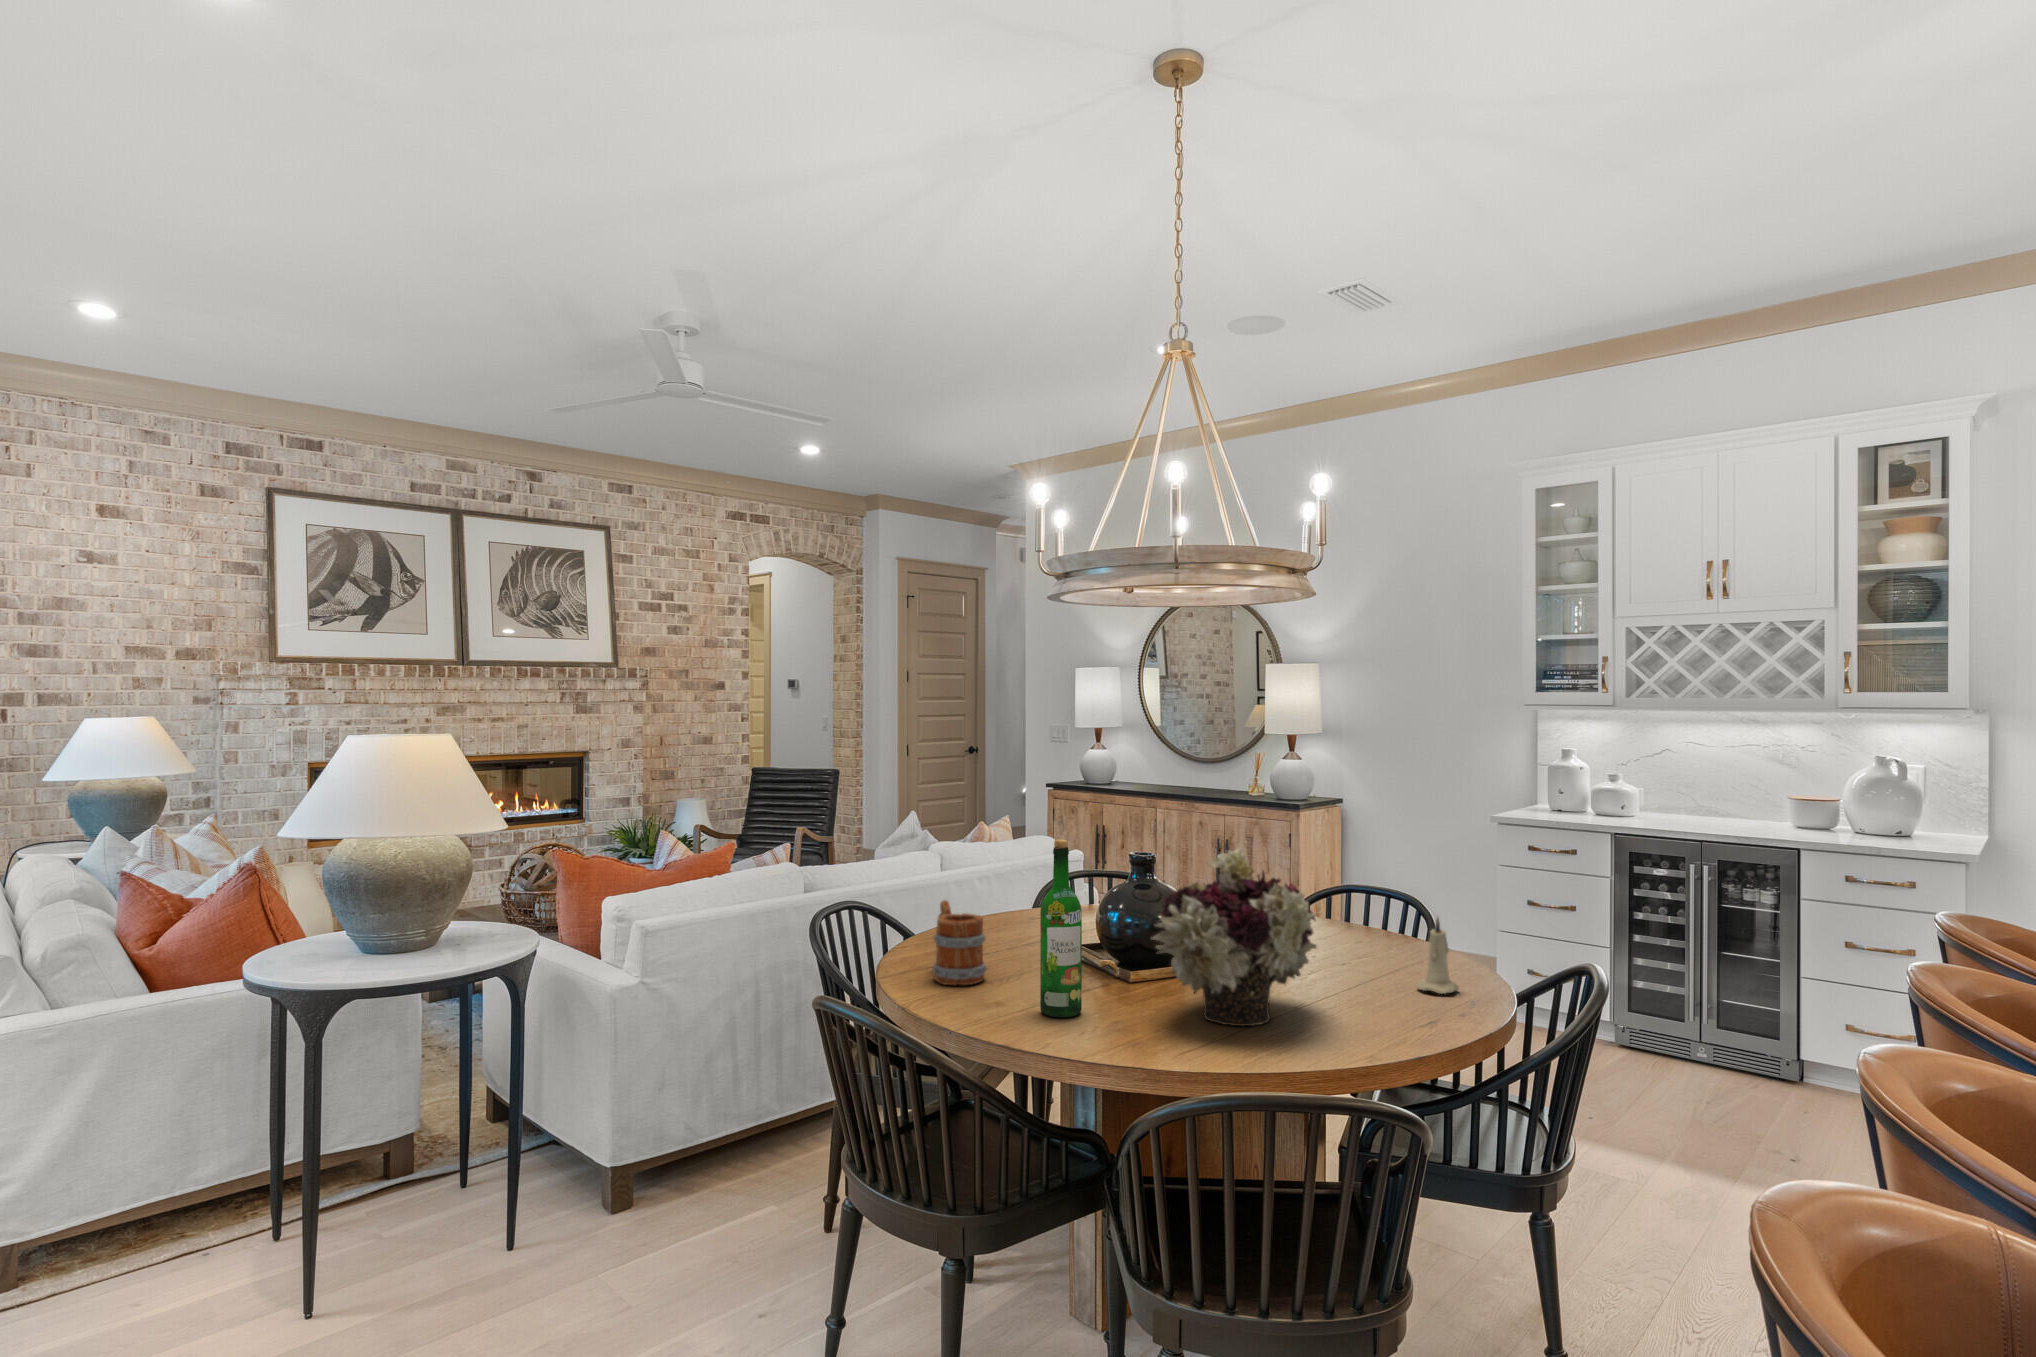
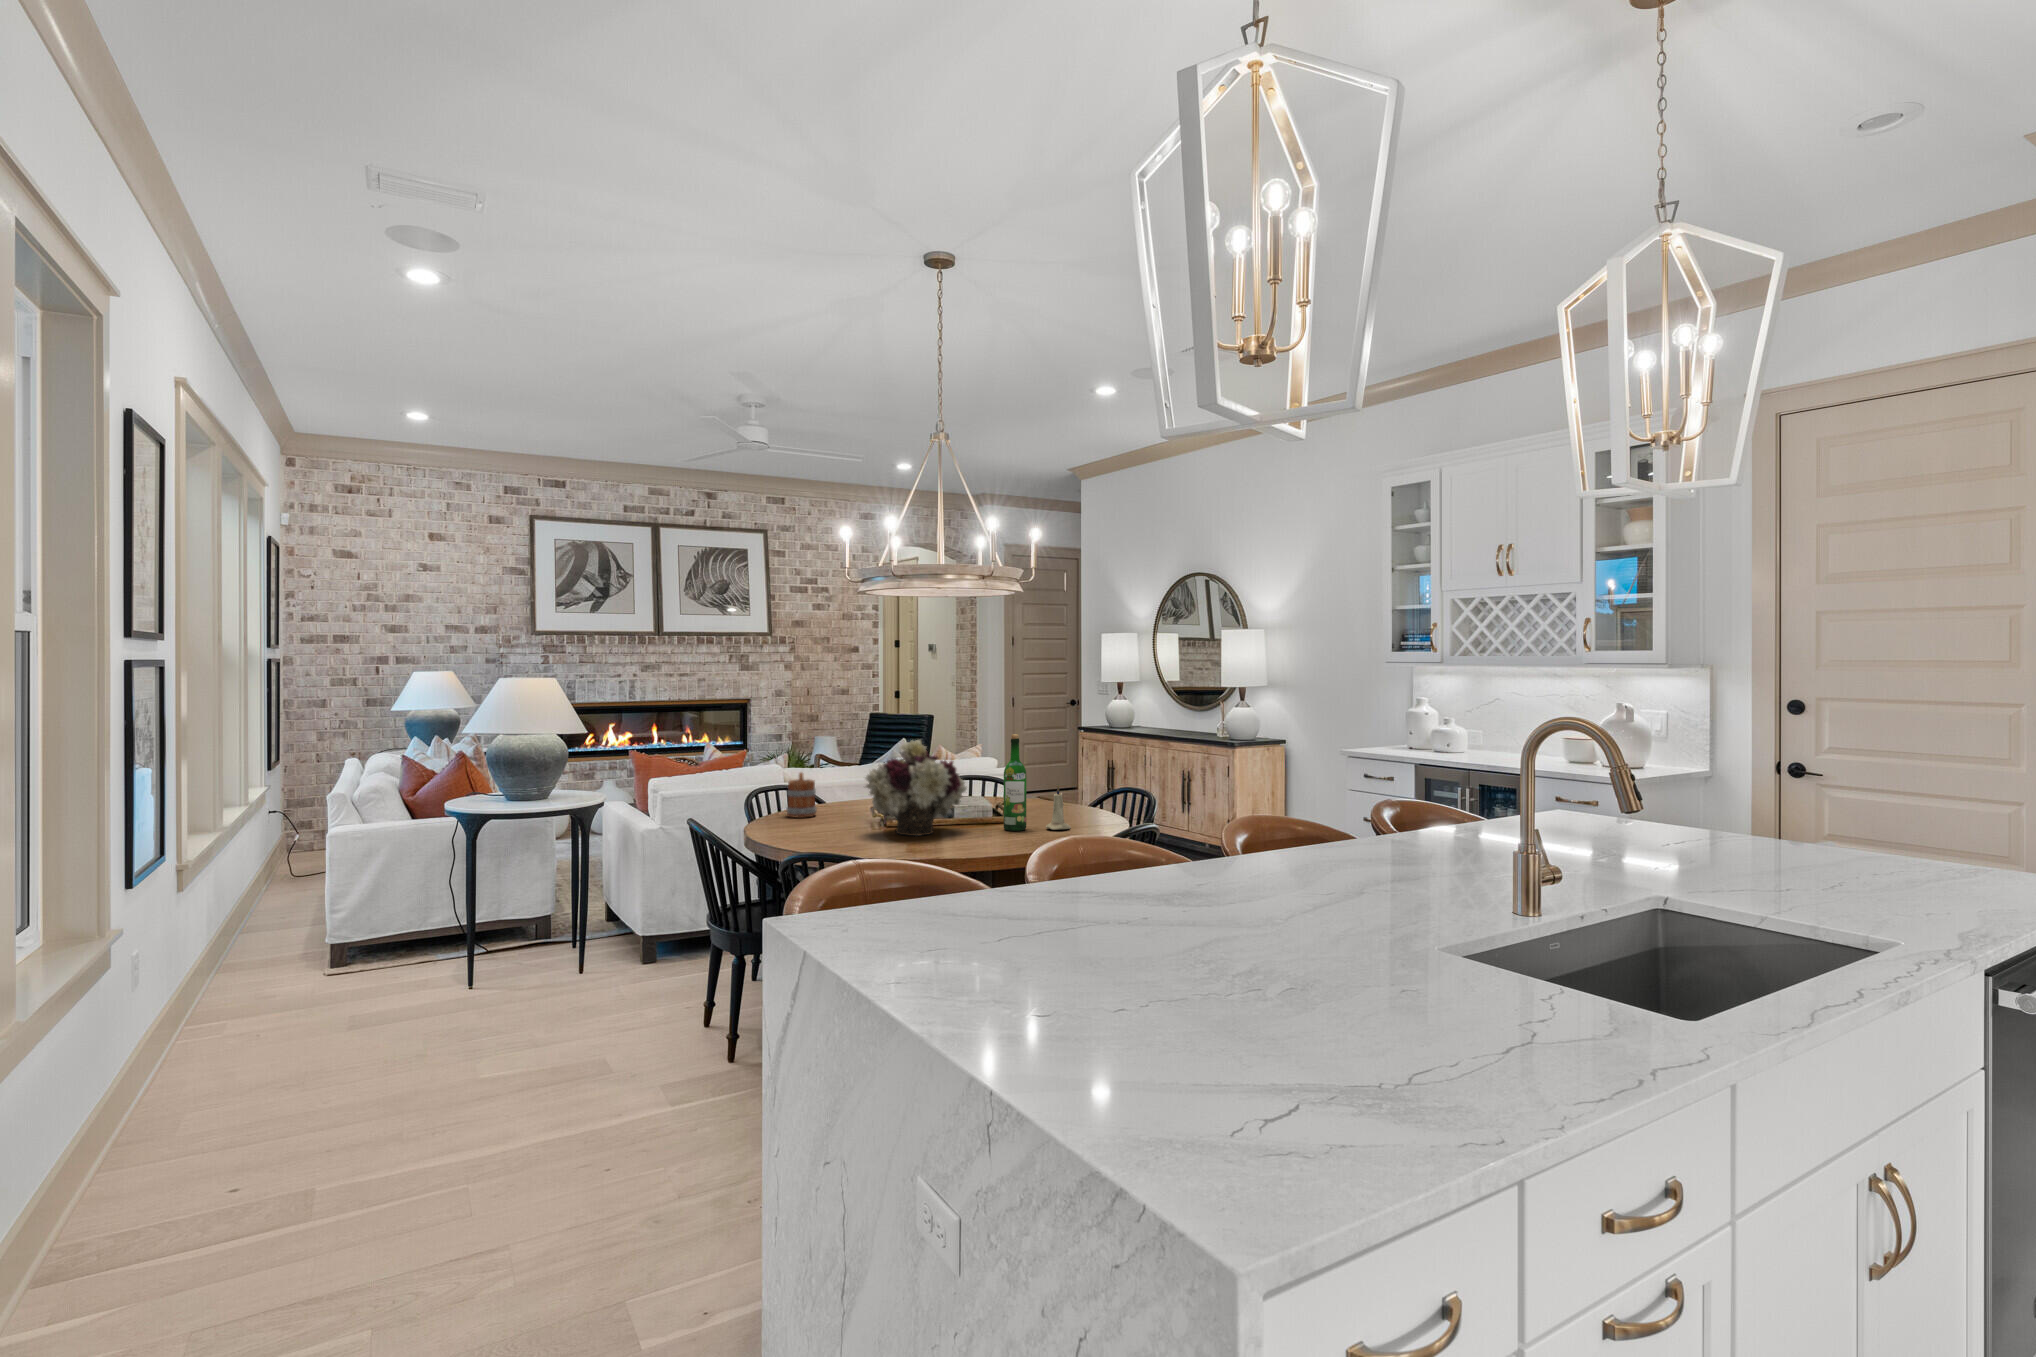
wine bottle: present [1040,839,1082,1017] -> present [1004,734,1026,831]

